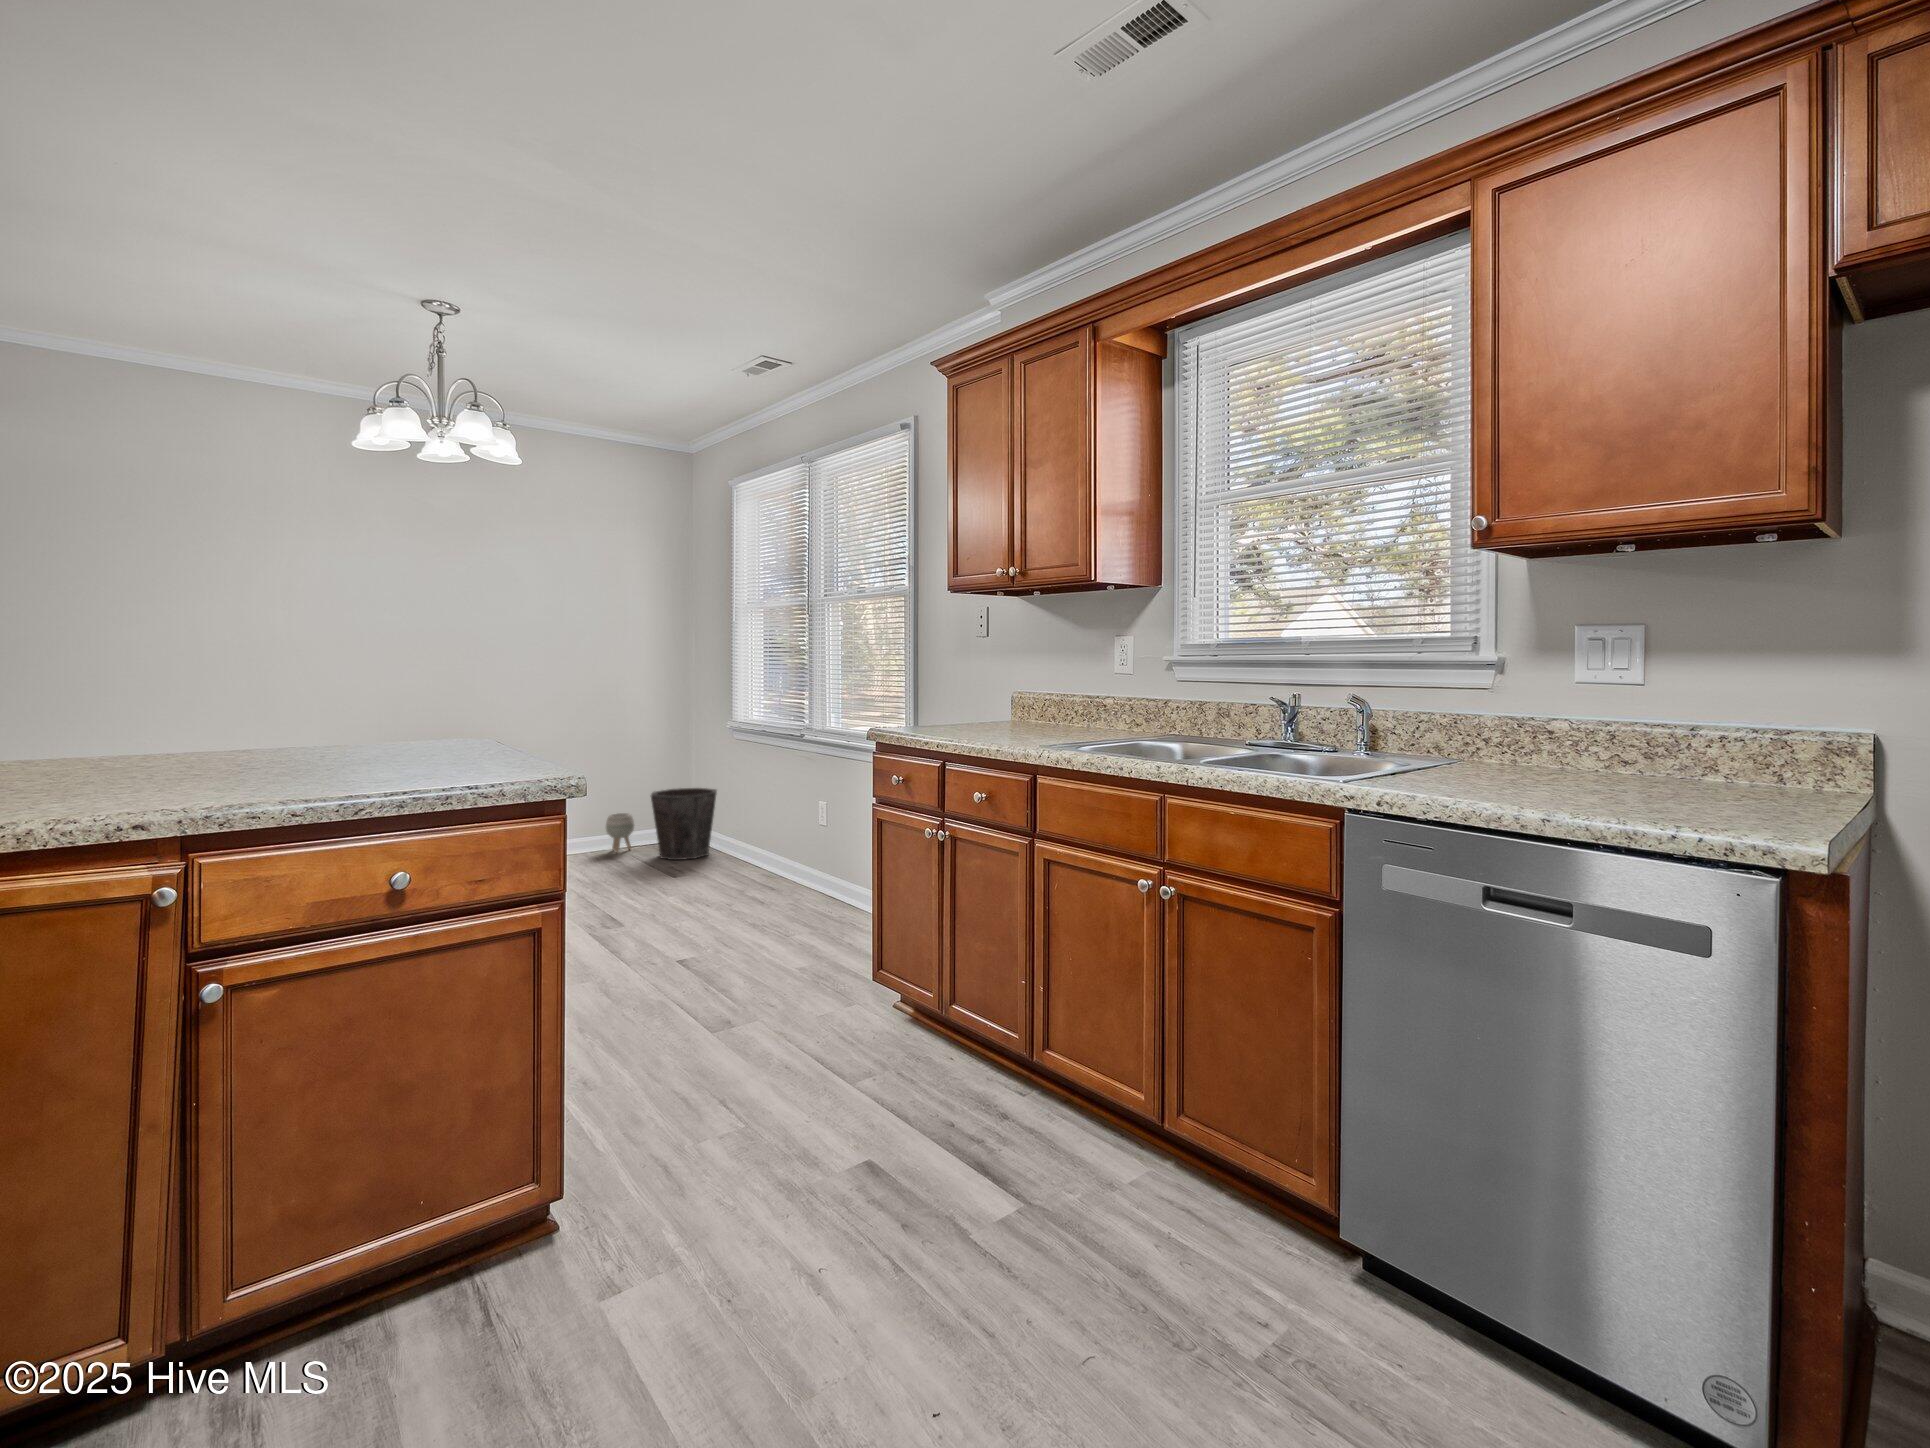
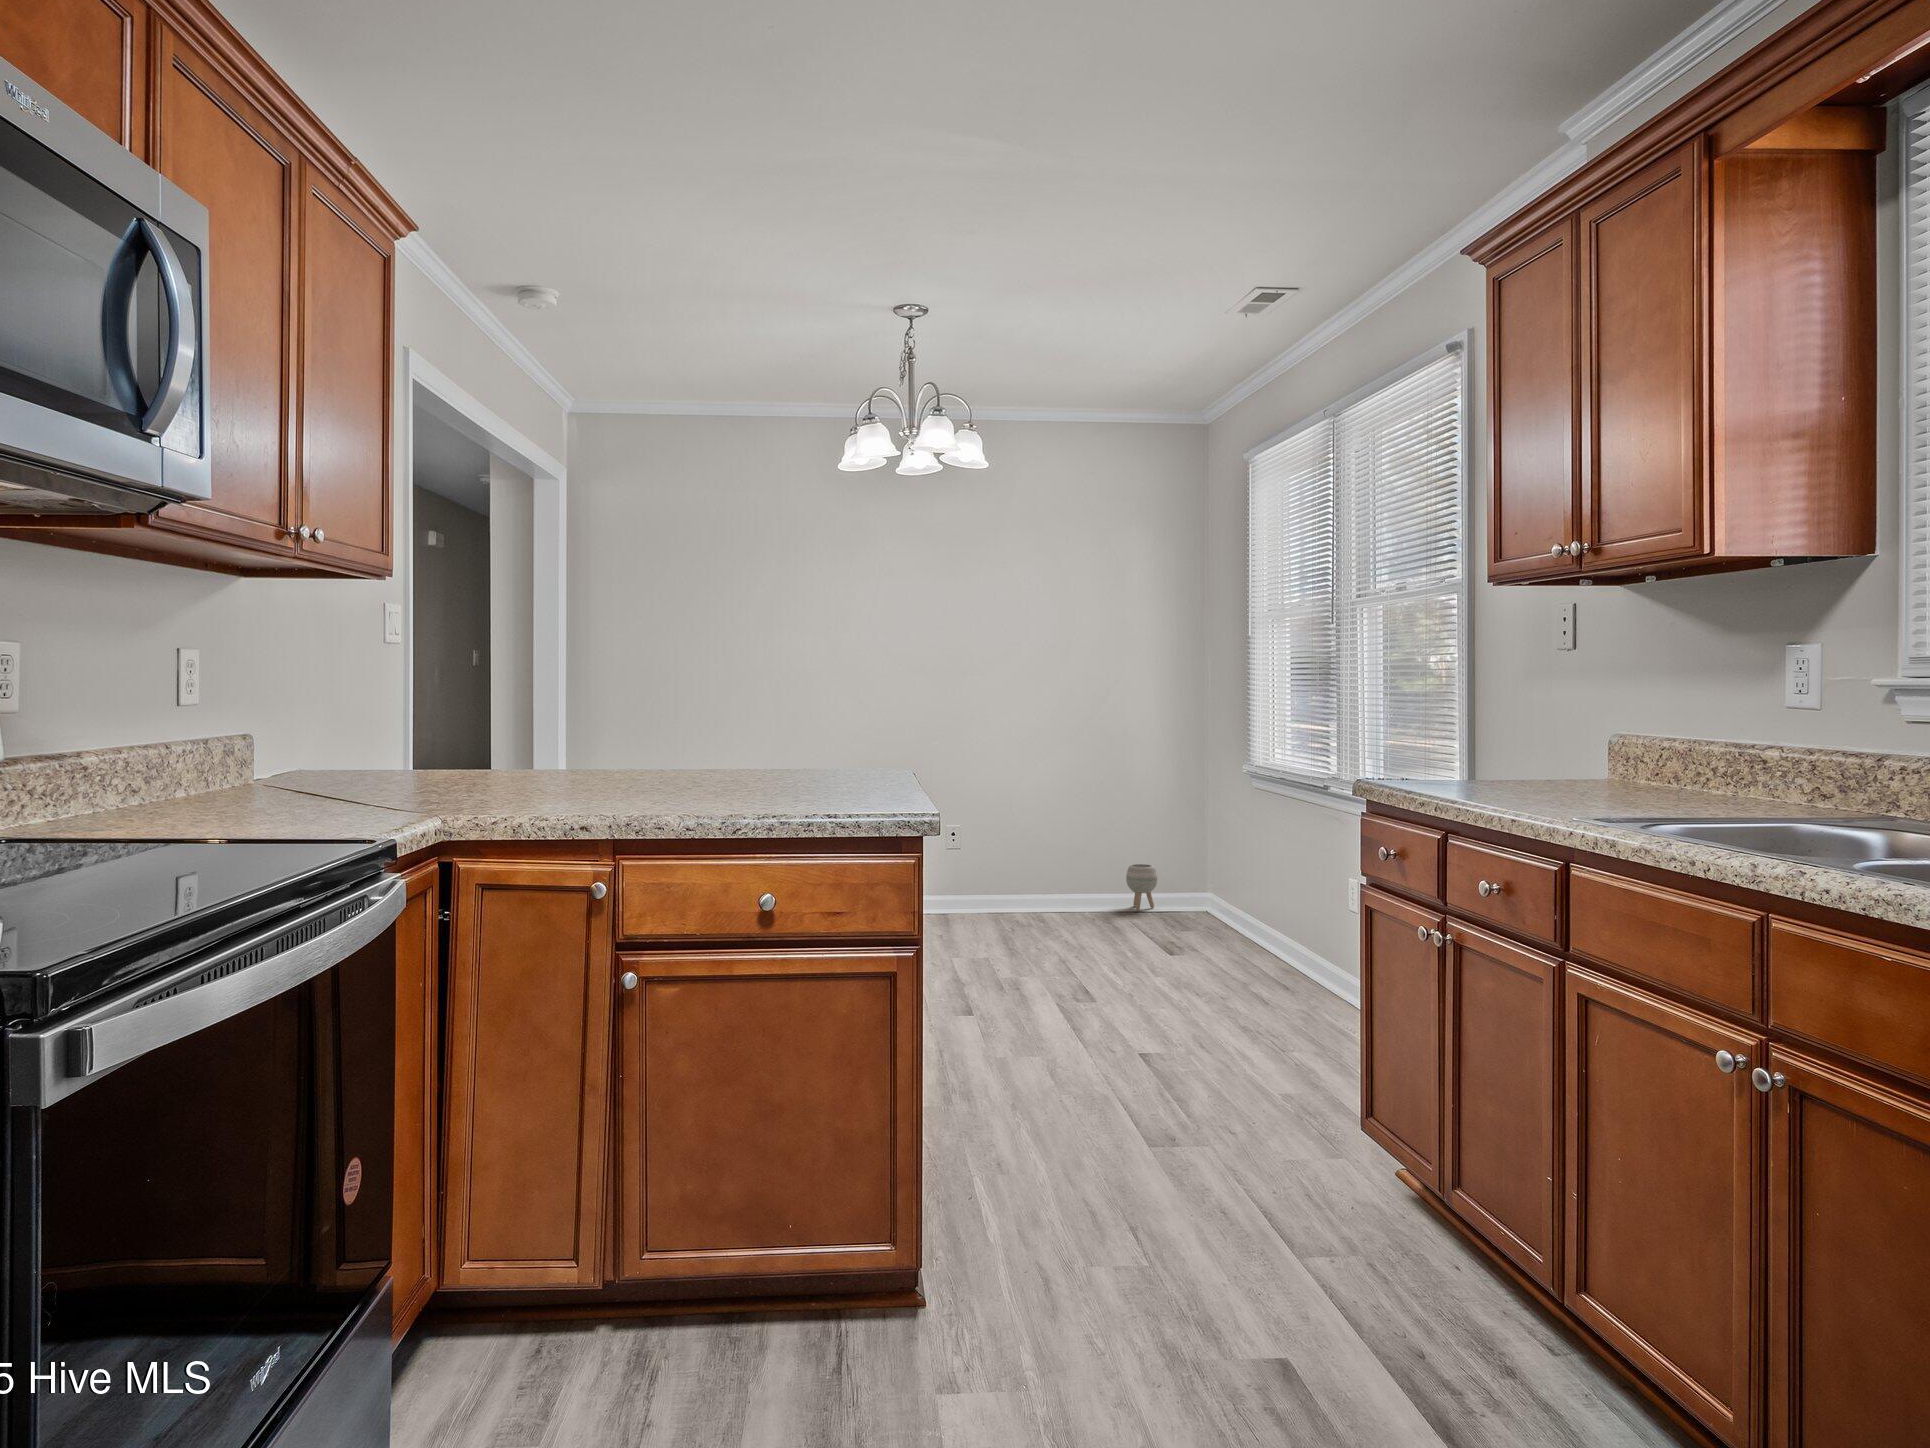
waste bin: present [651,788,717,860] -> none [1170,841,1250,928]

